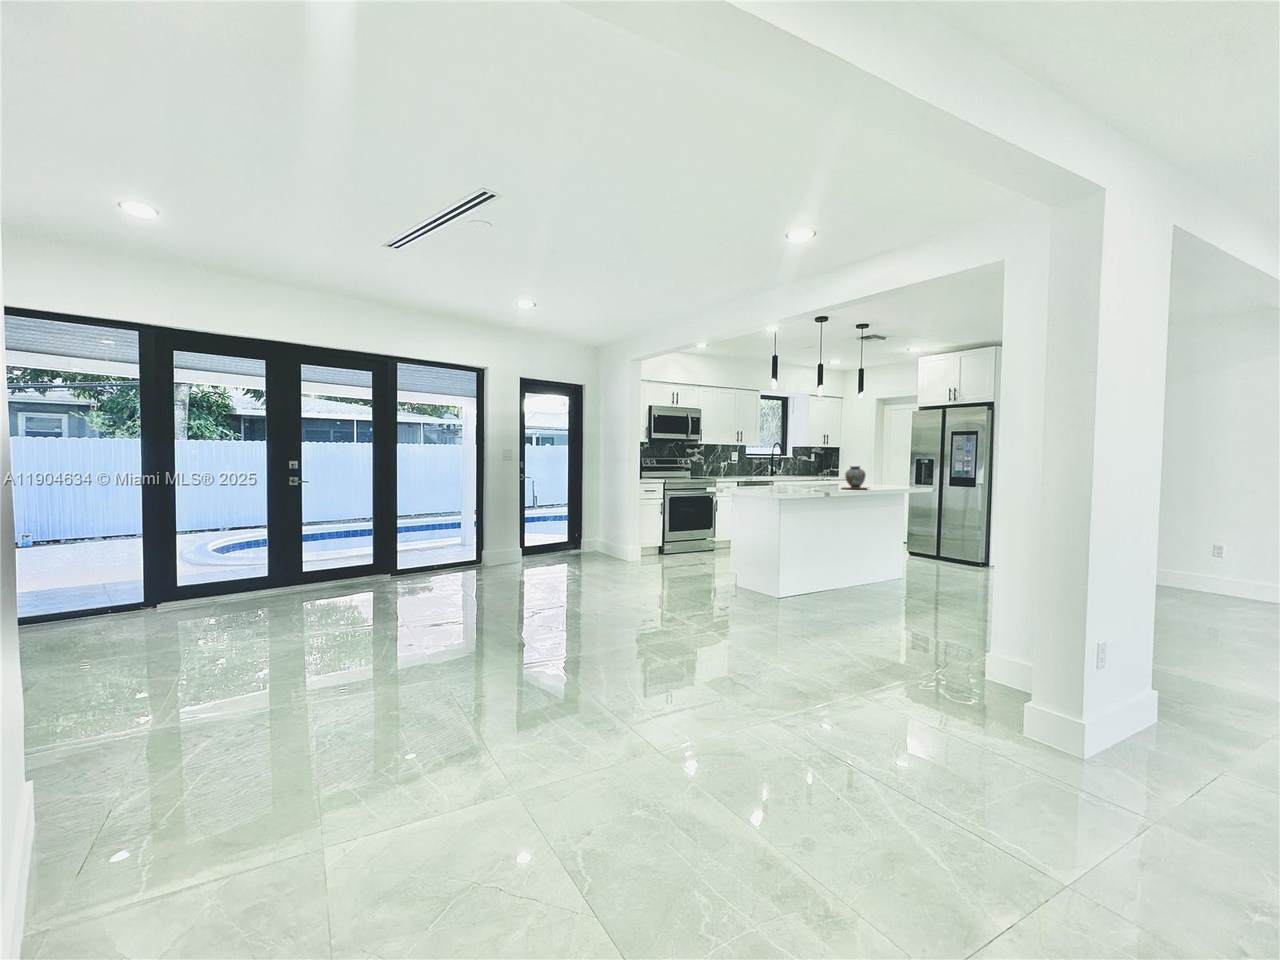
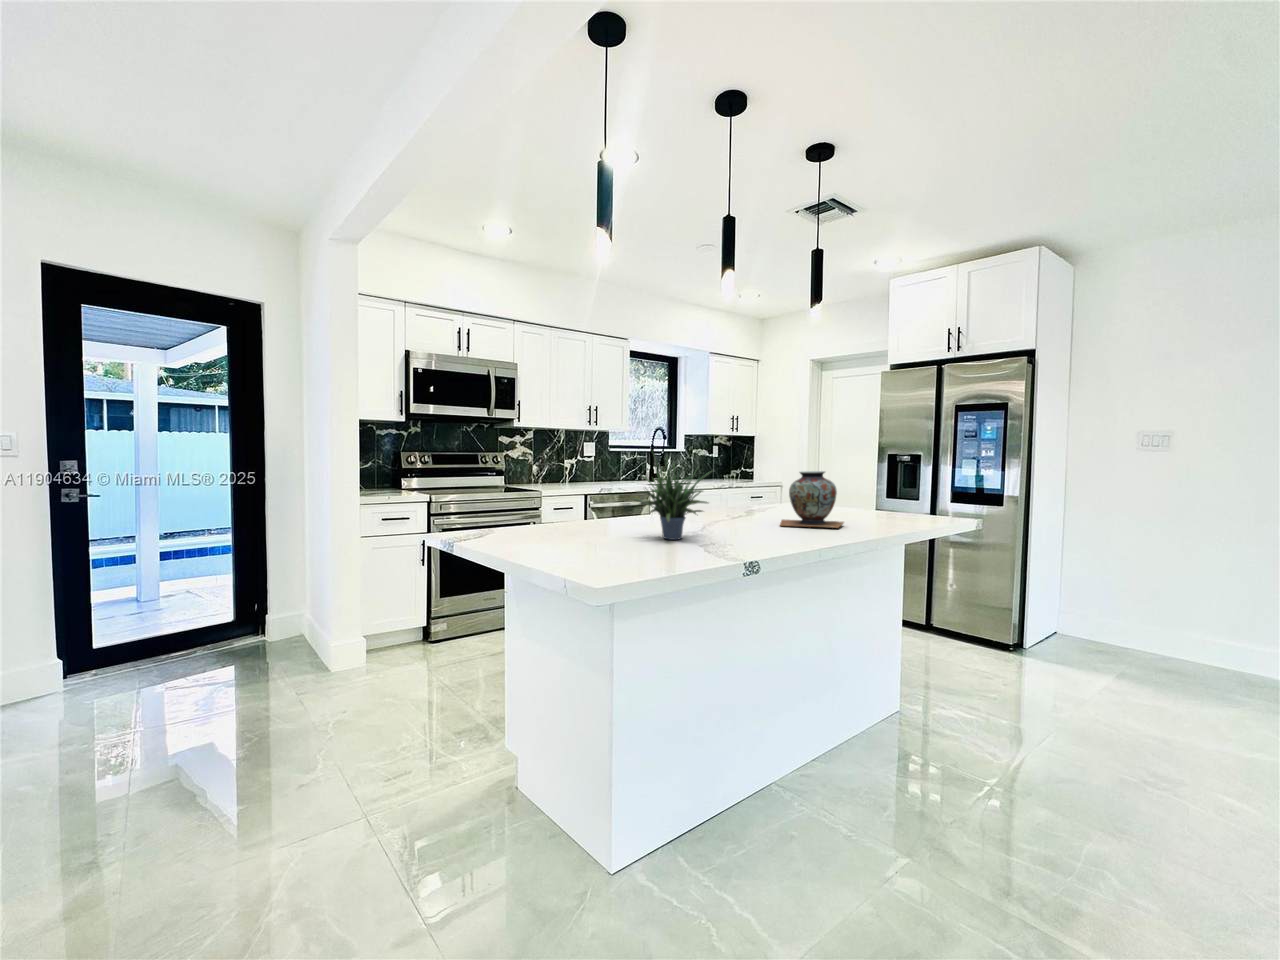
potted plant: none [779,456,812,491] -> present [631,461,711,540]

